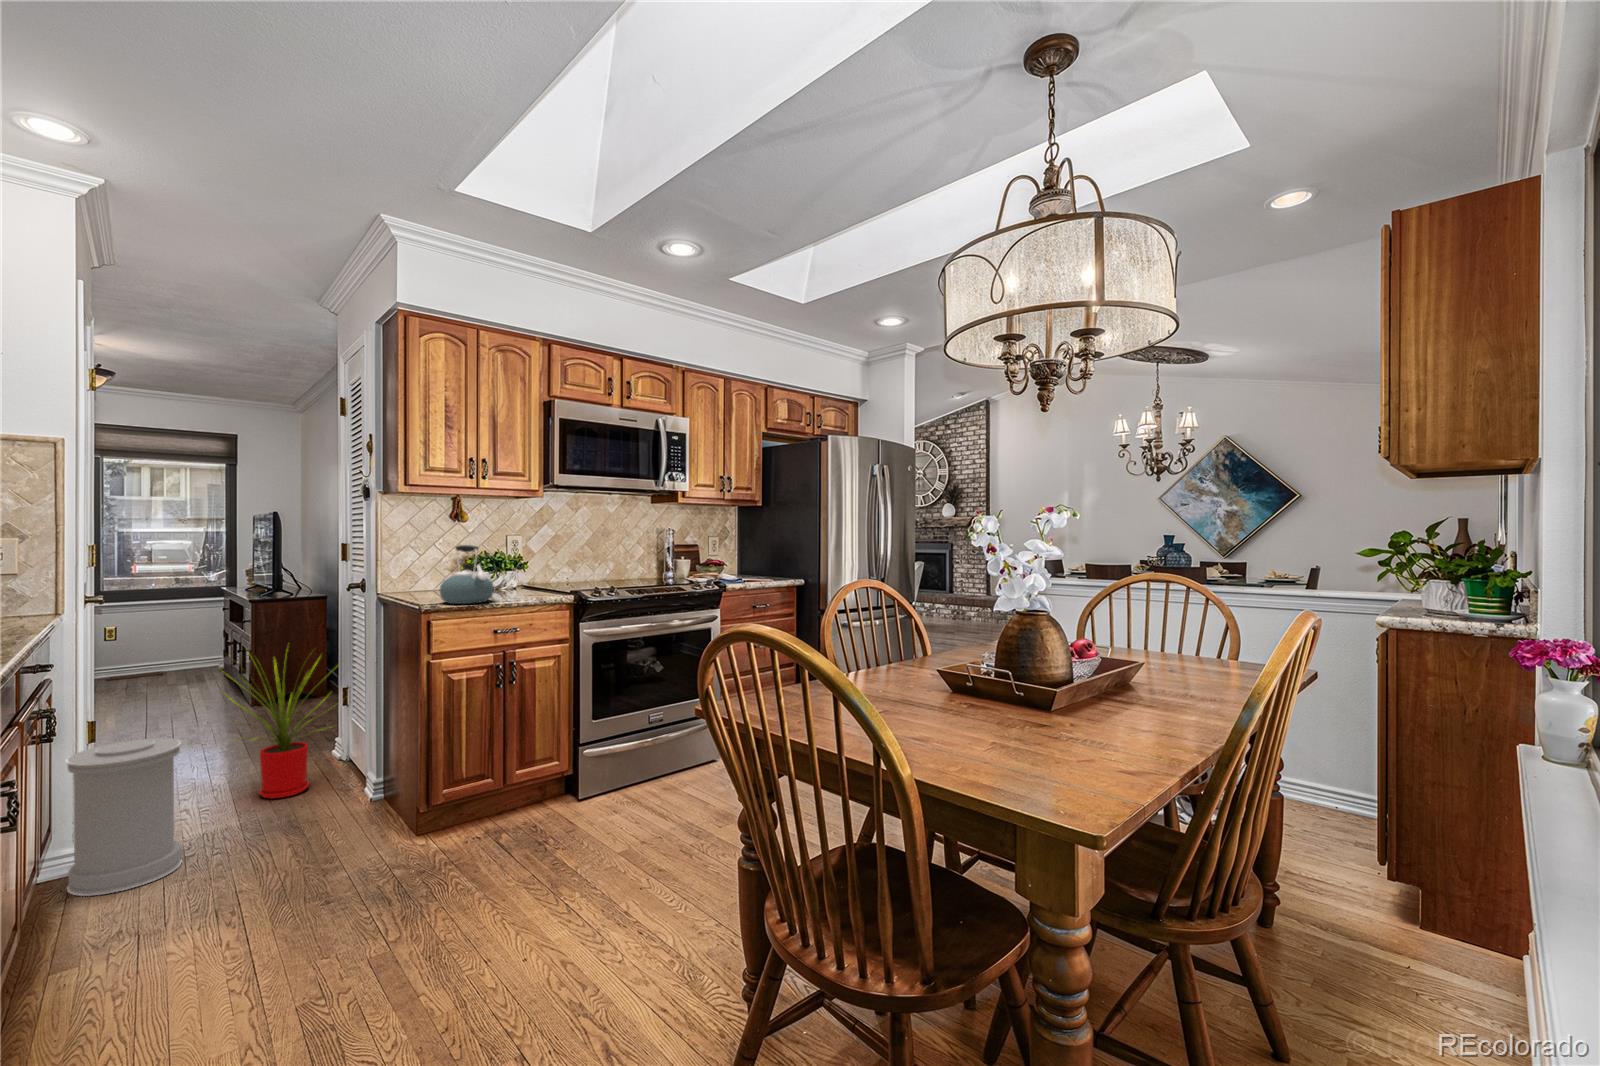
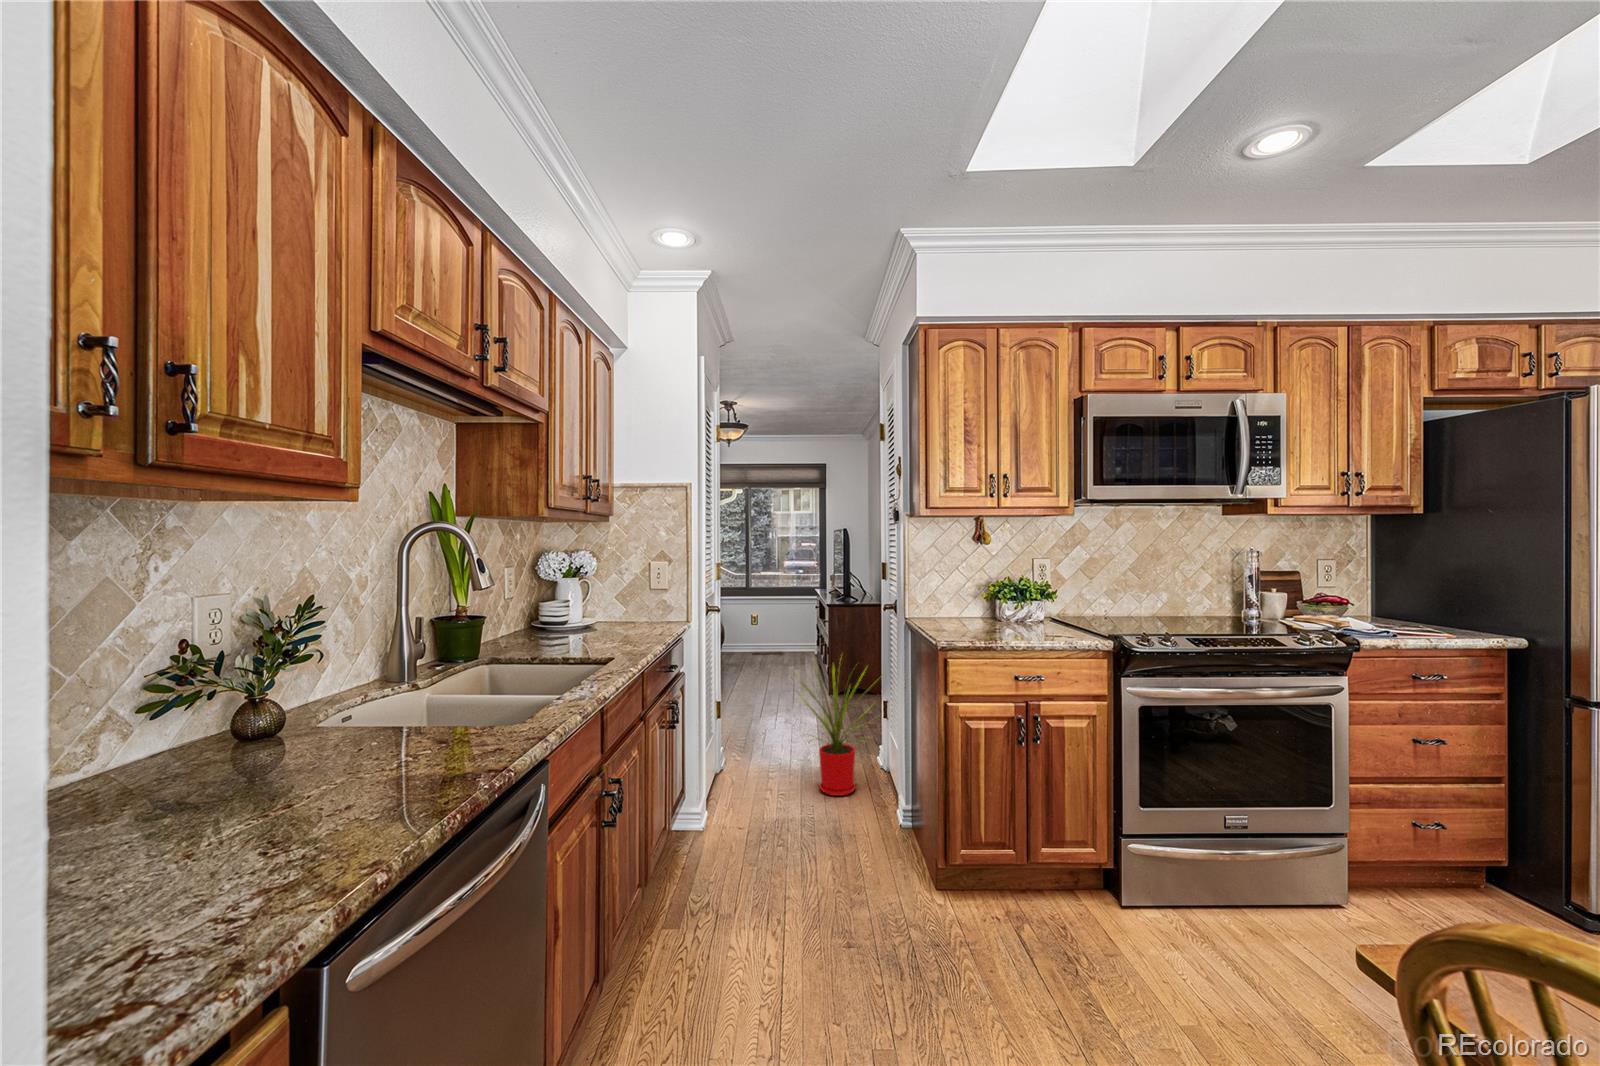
kettle: present [440,545,494,604] -> none [956,574,1014,642]
trash can: present [66,738,182,896] -> none [679,731,752,863]

